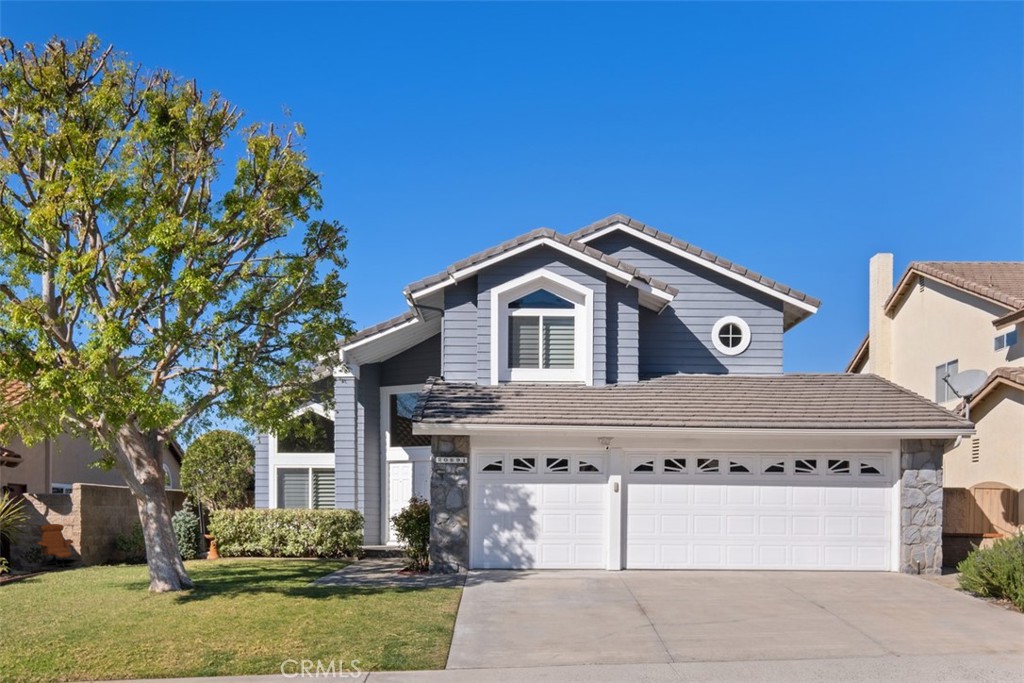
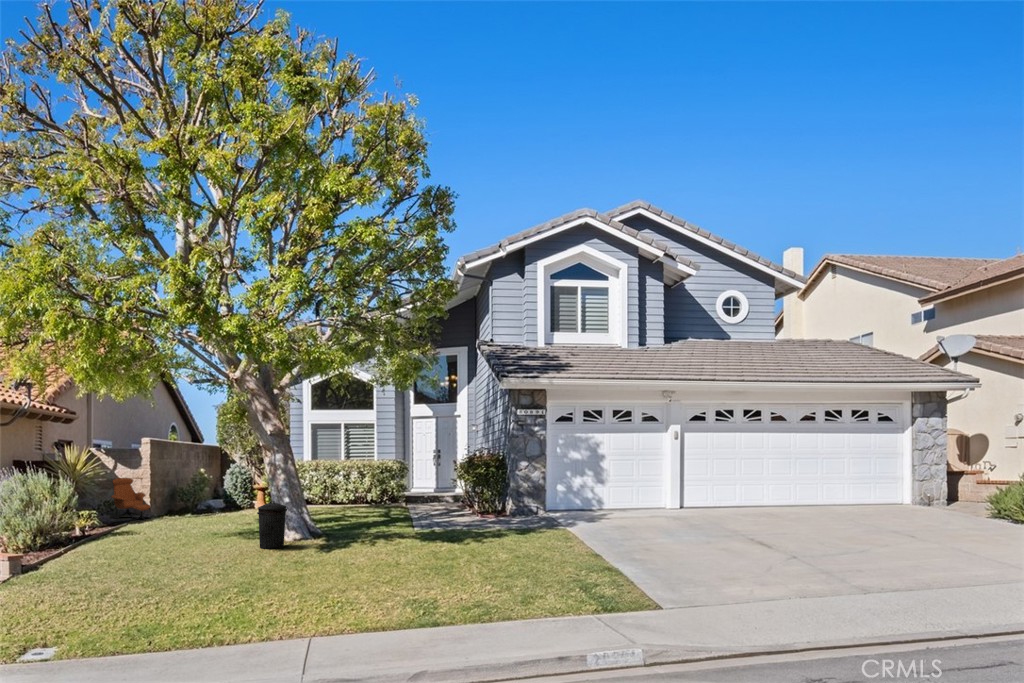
trash can: none [121,551,156,602] -> present [257,501,287,549]

